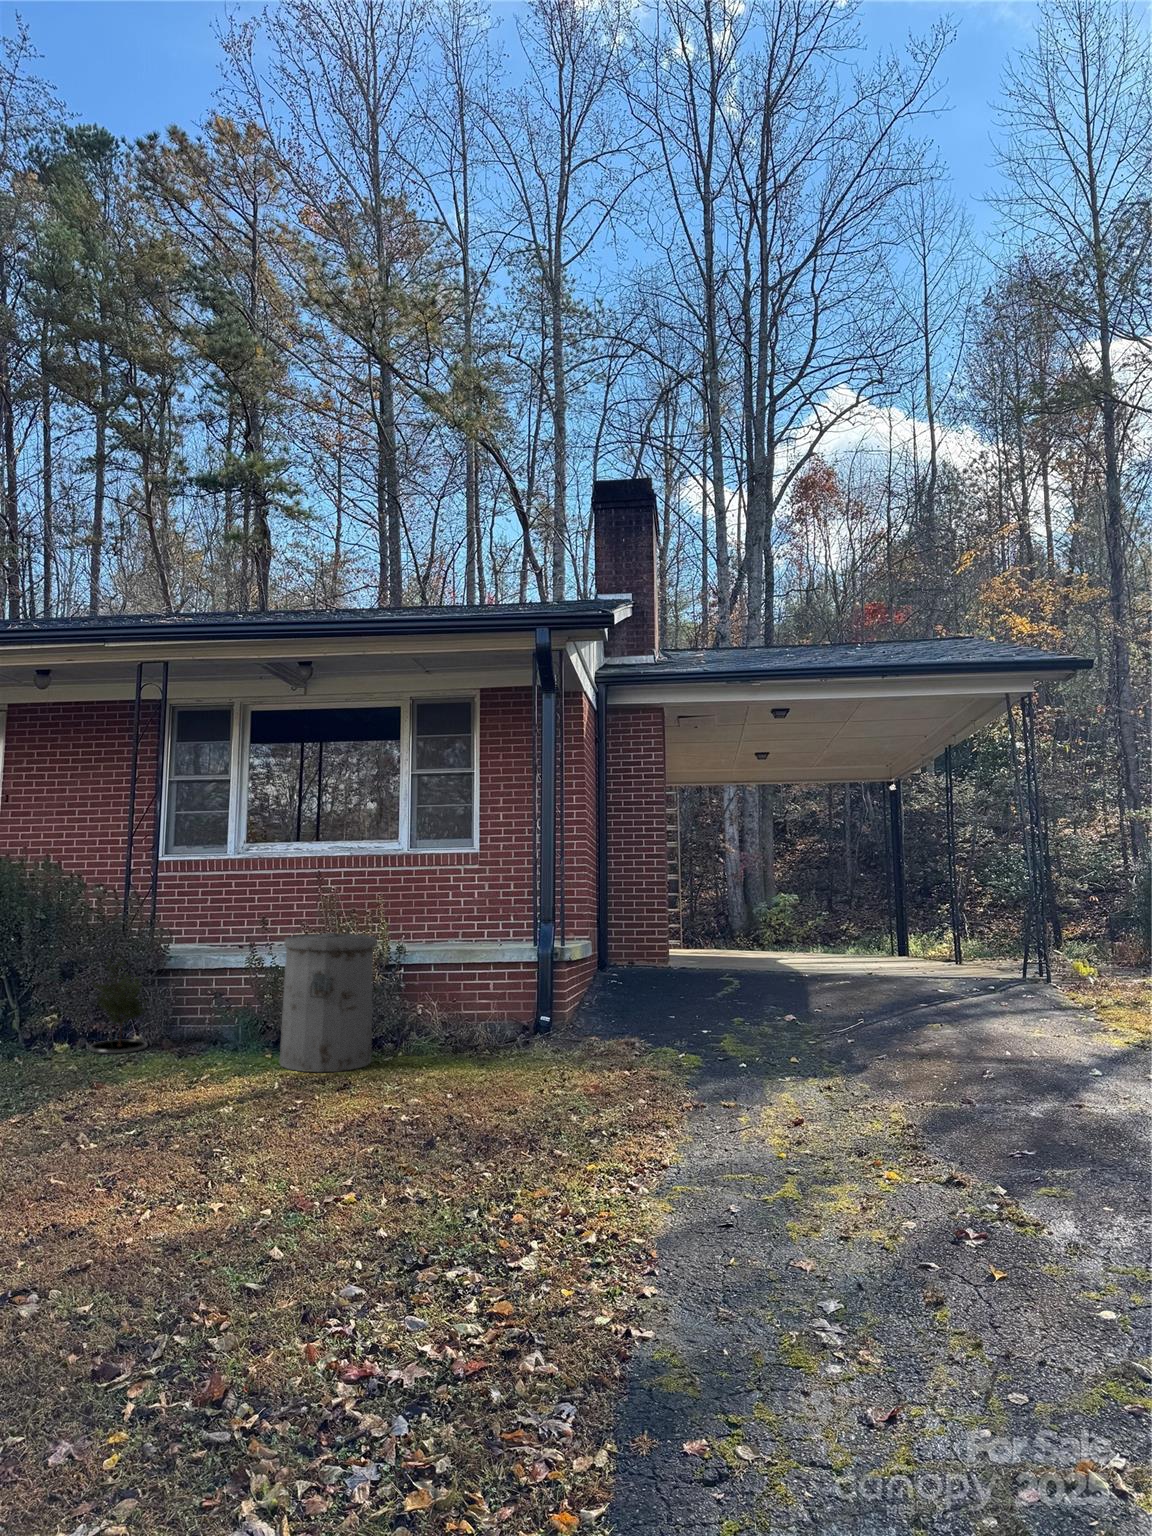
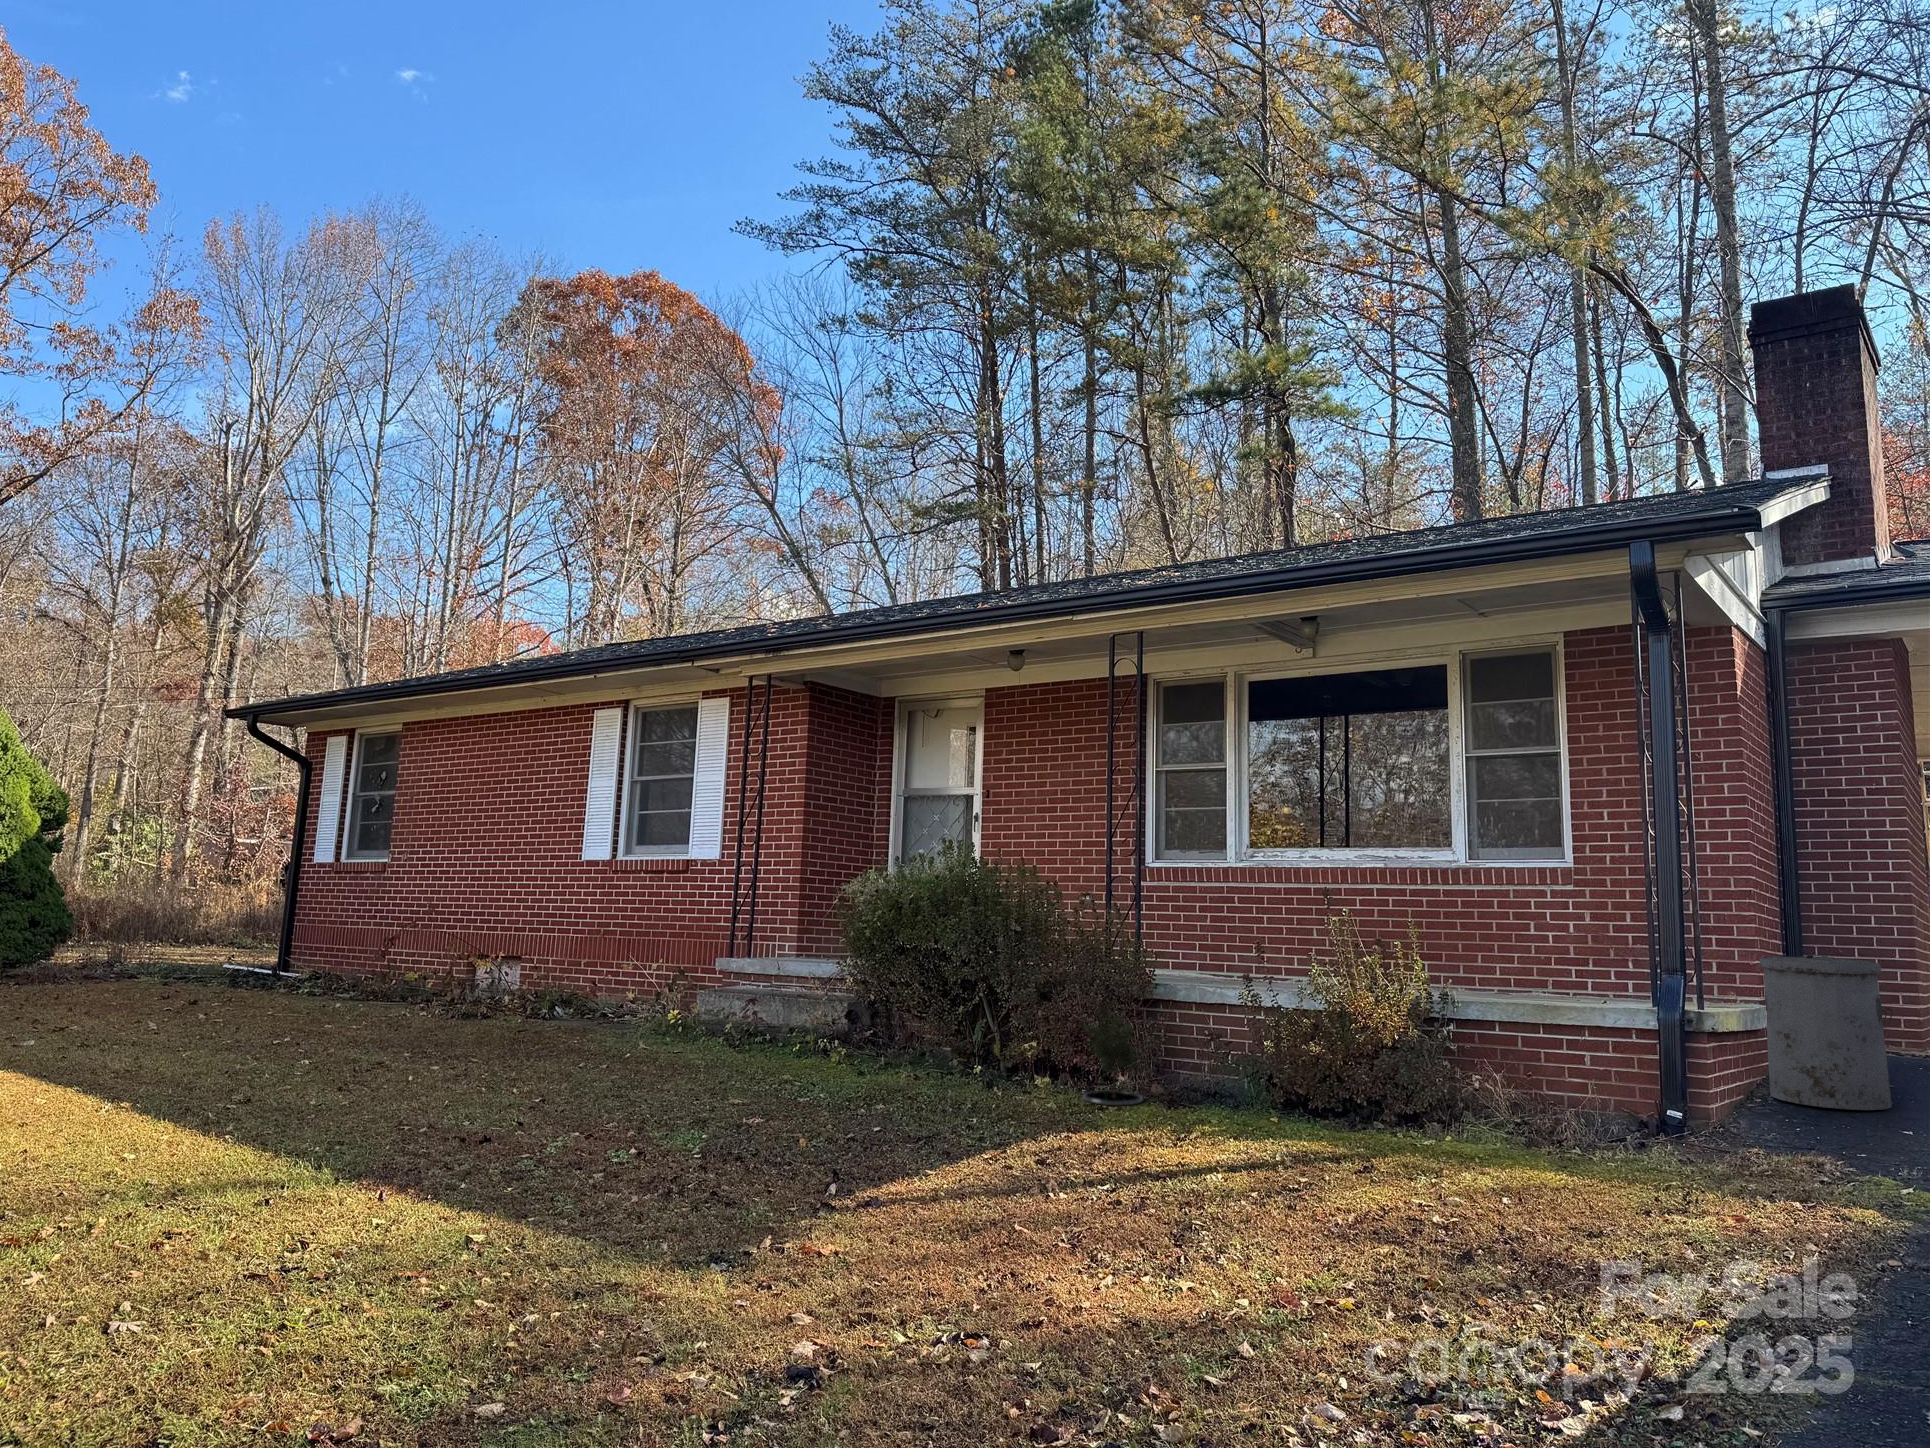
trash can: present [280,933,377,1072] -> present [1759,955,1893,1110]

